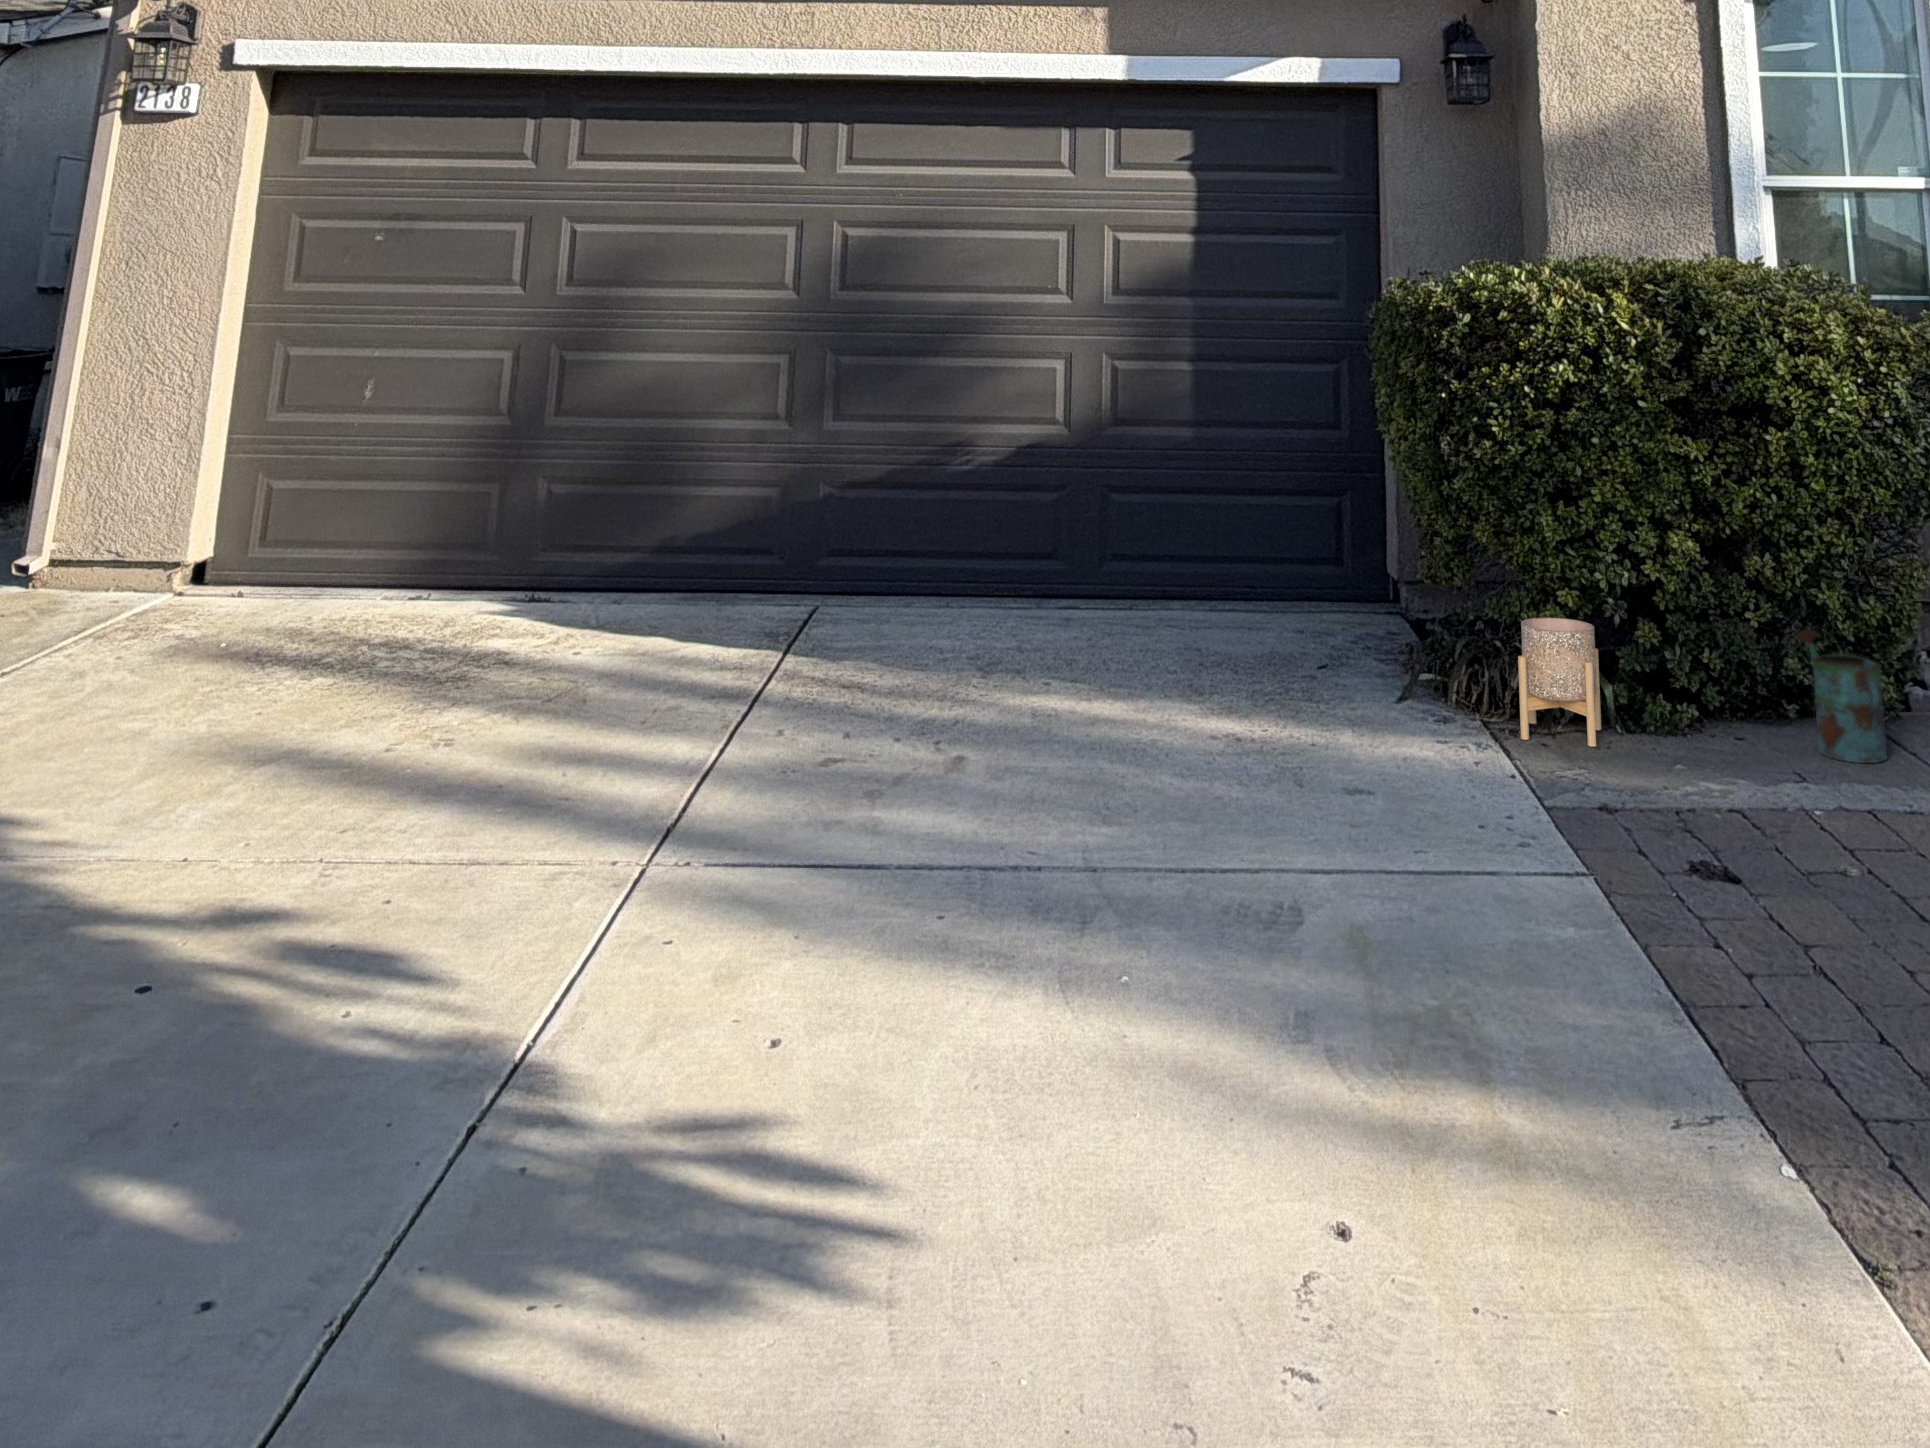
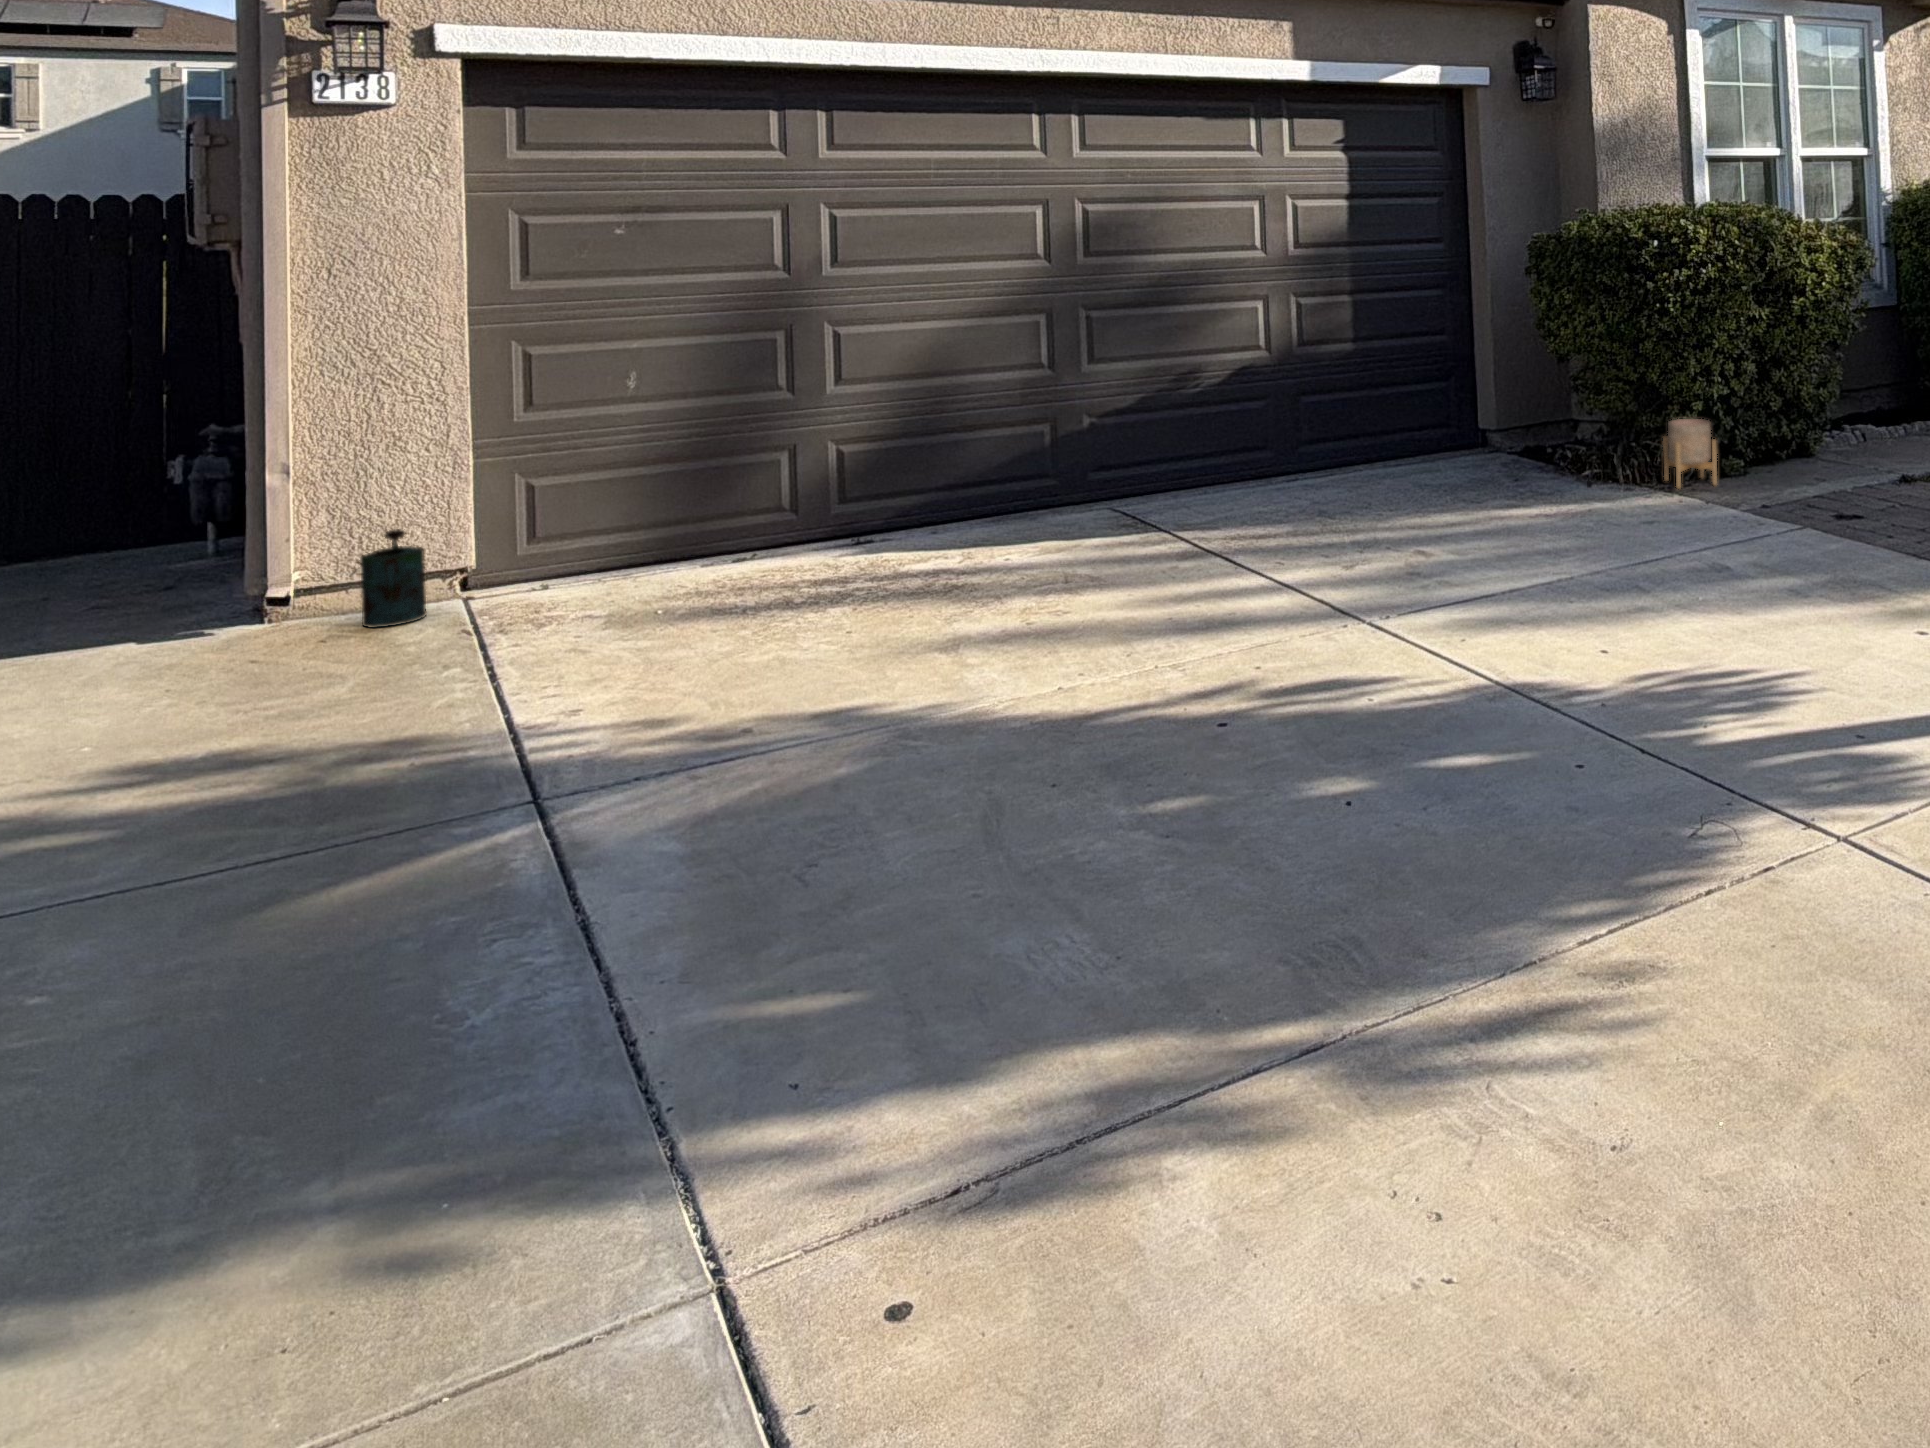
watering can: present [1796,629,1887,763] -> present [360,529,427,628]

